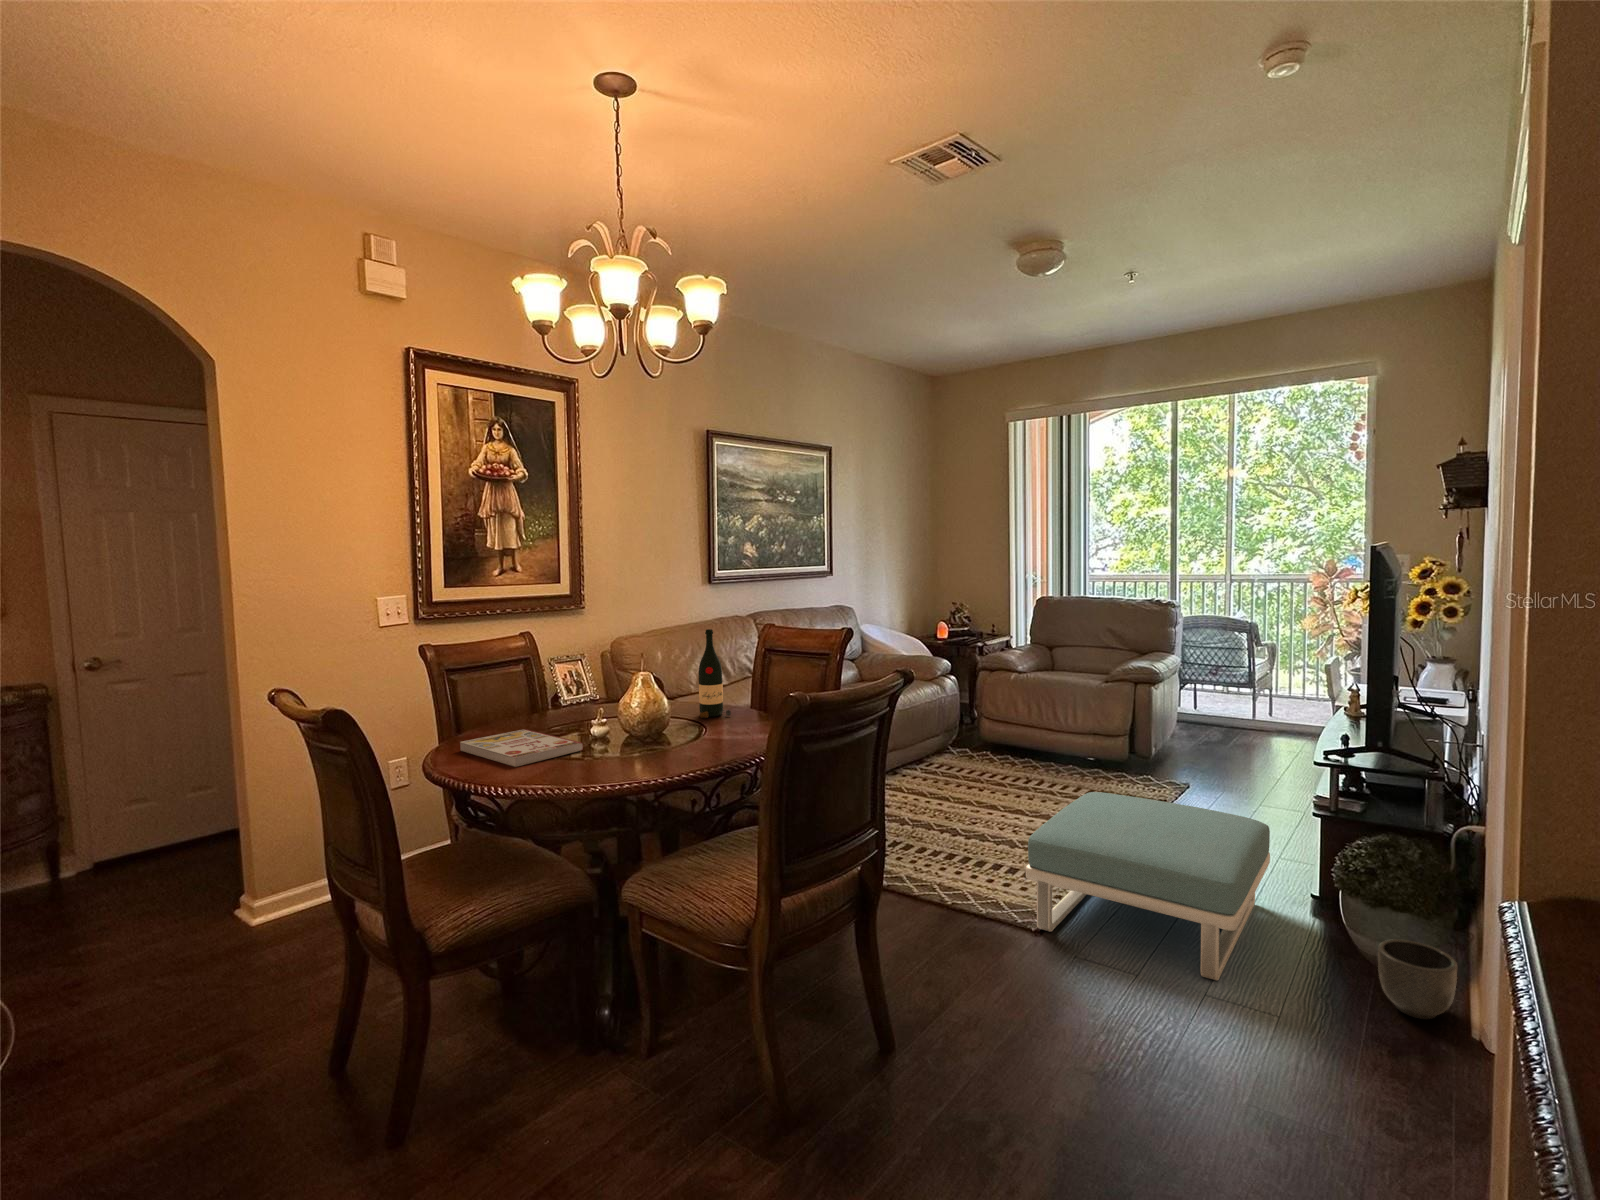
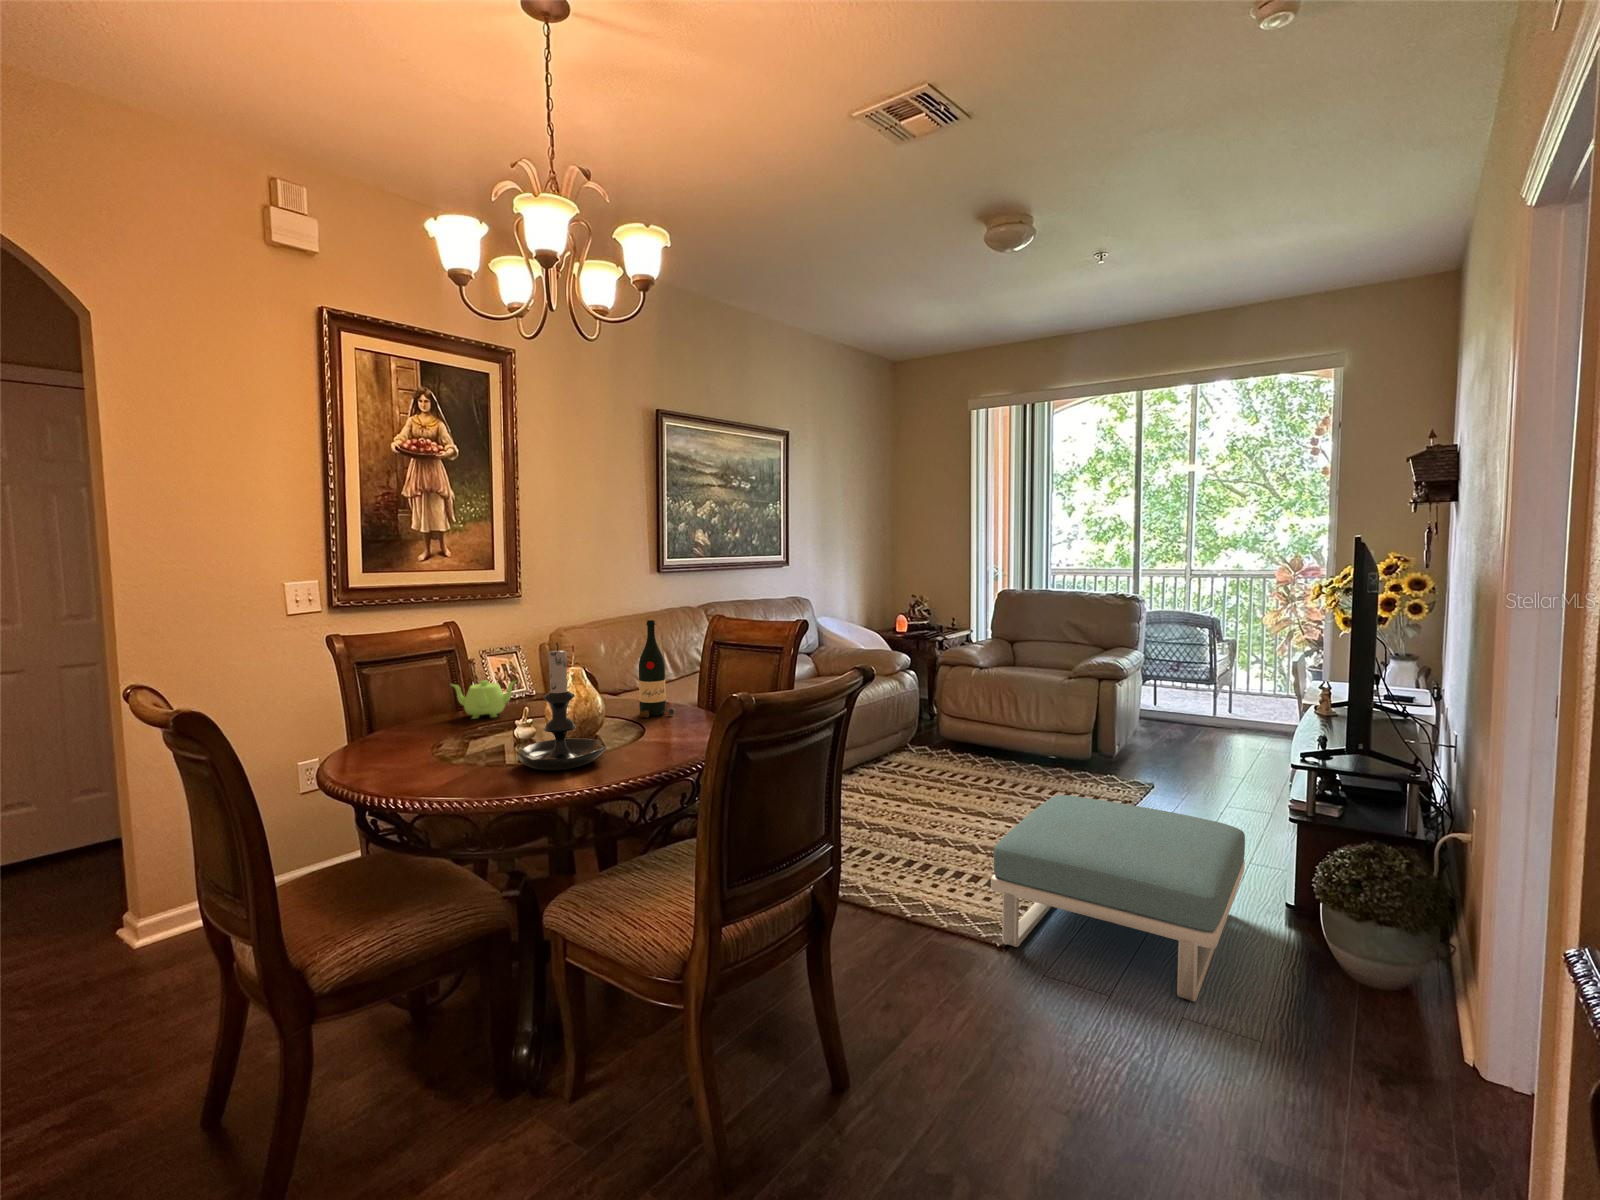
candle holder: none [599,650,676,763] -> present [517,643,606,770]
teapot: none [530,685,589,719] -> present [451,680,515,719]
book: present [460,729,583,767] -> none [359,730,501,776]
planter: present [1378,939,1457,1019] -> none [1365,956,1450,1043]

